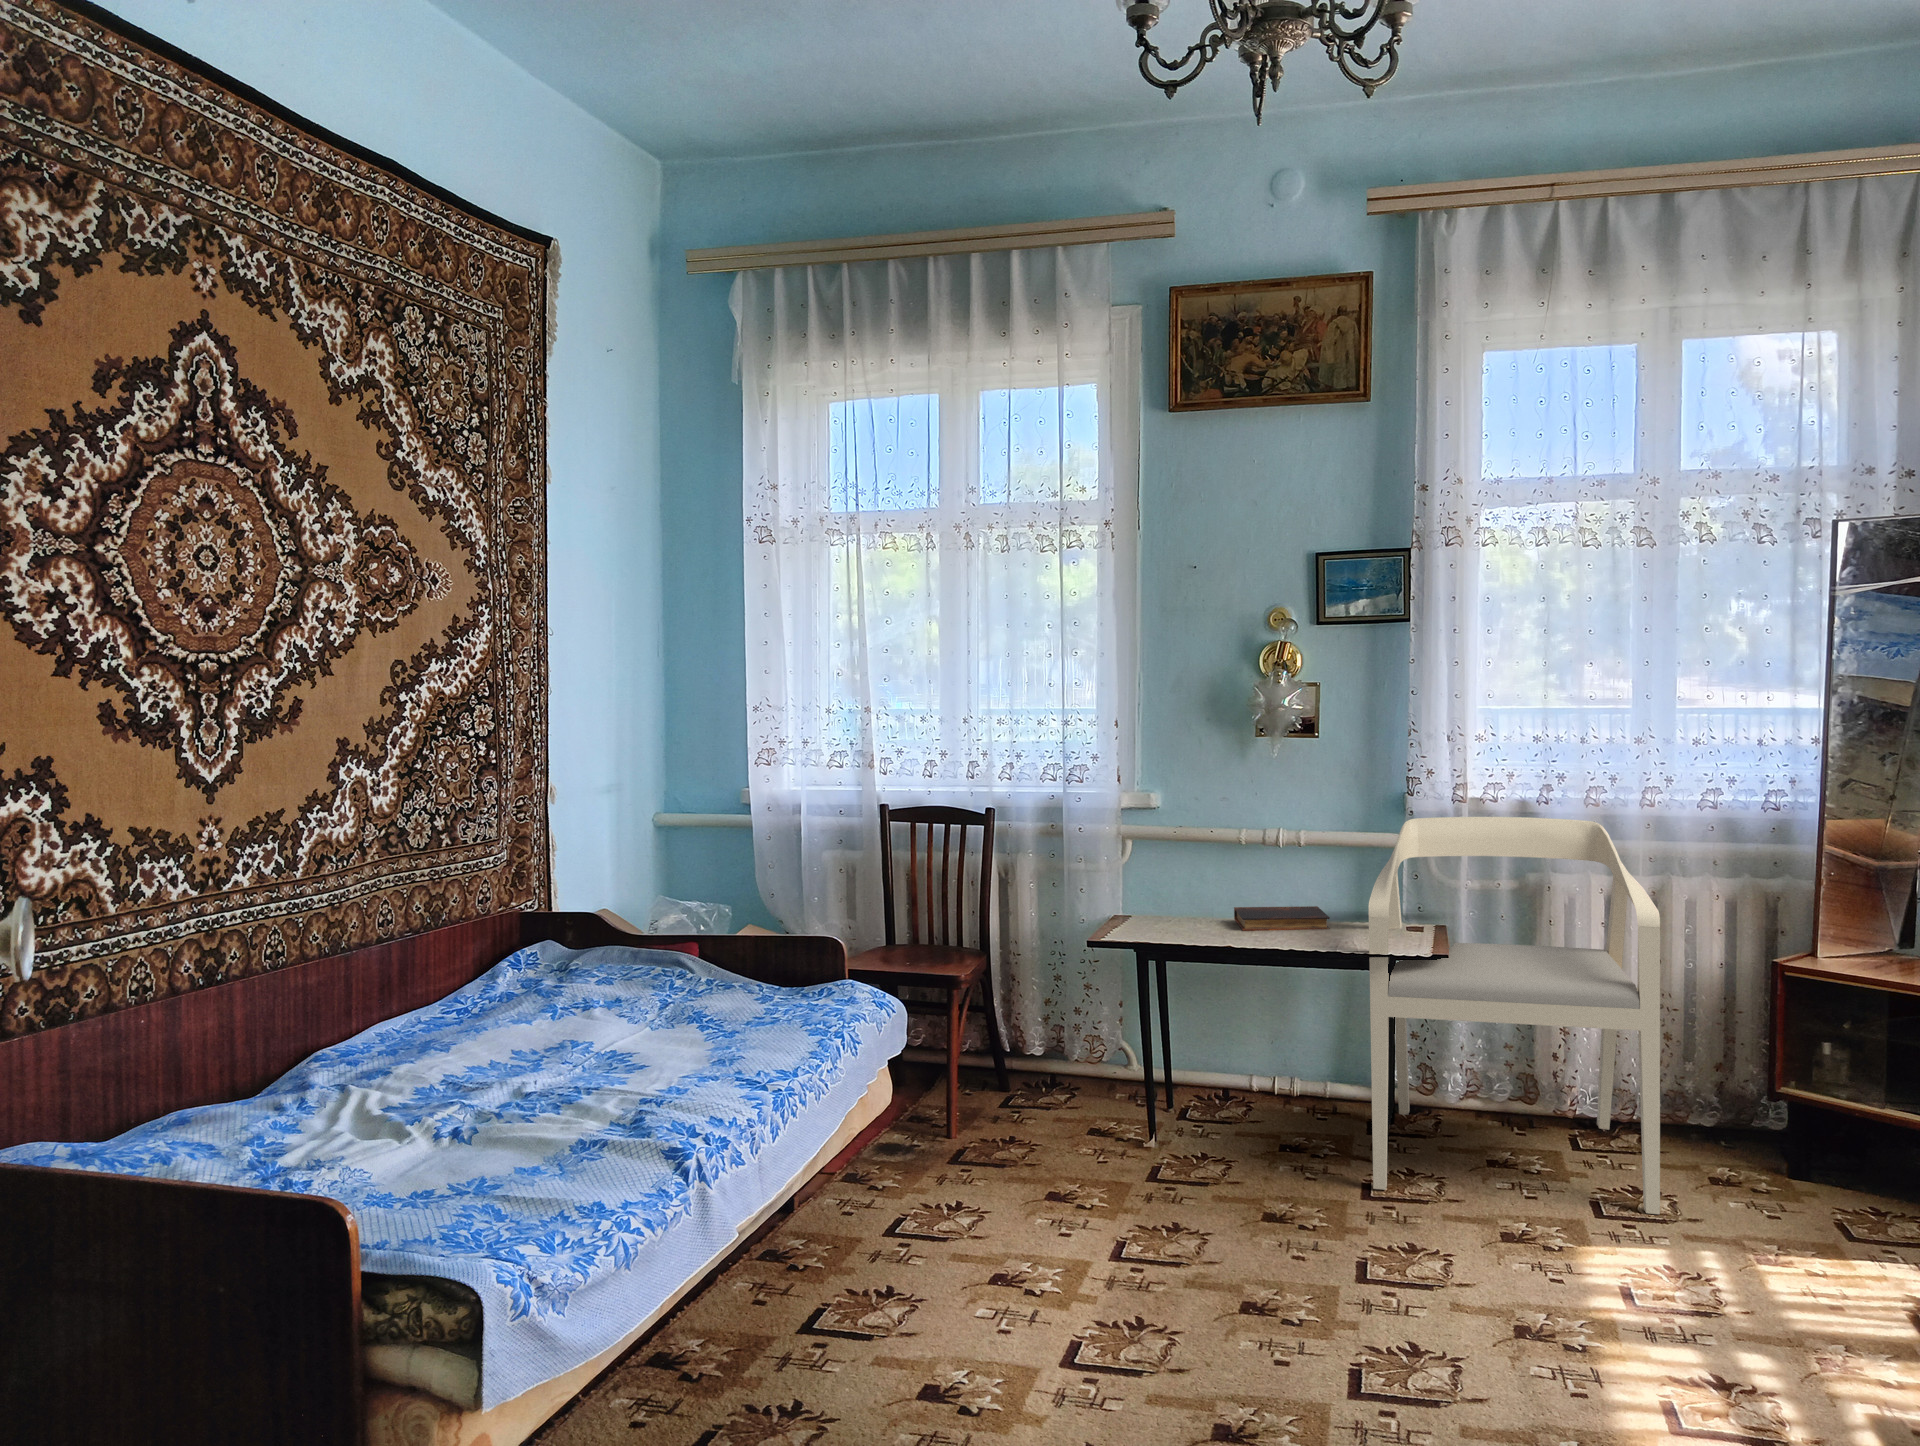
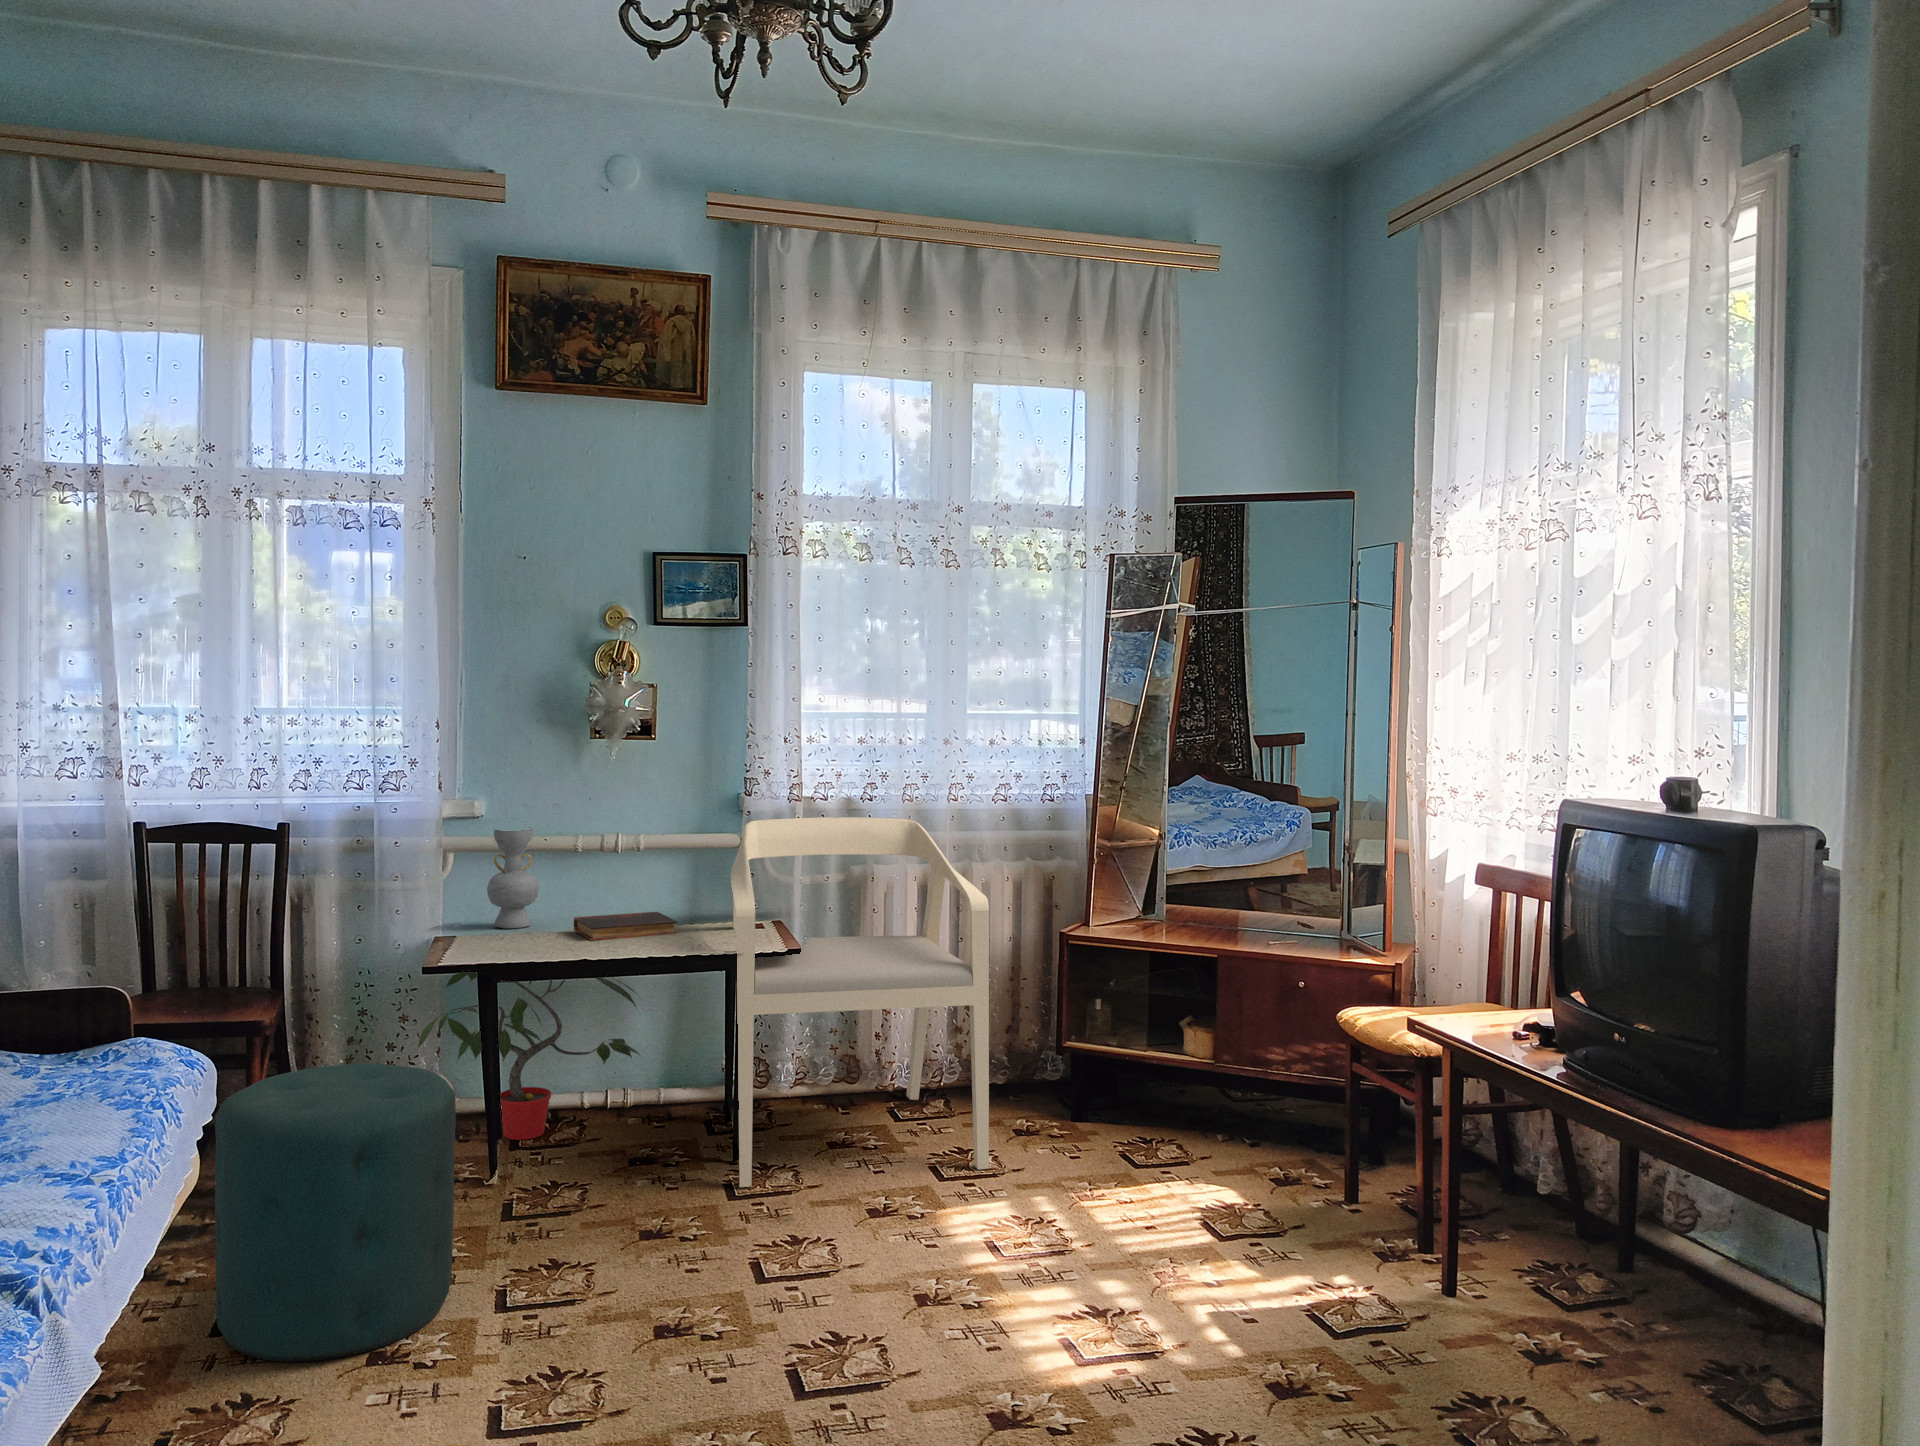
decorative vase: none [1162,819,1208,914] -> present [487,829,539,929]
potted plant: none [1096,940,1304,1114] -> present [417,970,640,1140]
ottoman: none [892,1023,1079,1270] -> present [215,1063,456,1362]

